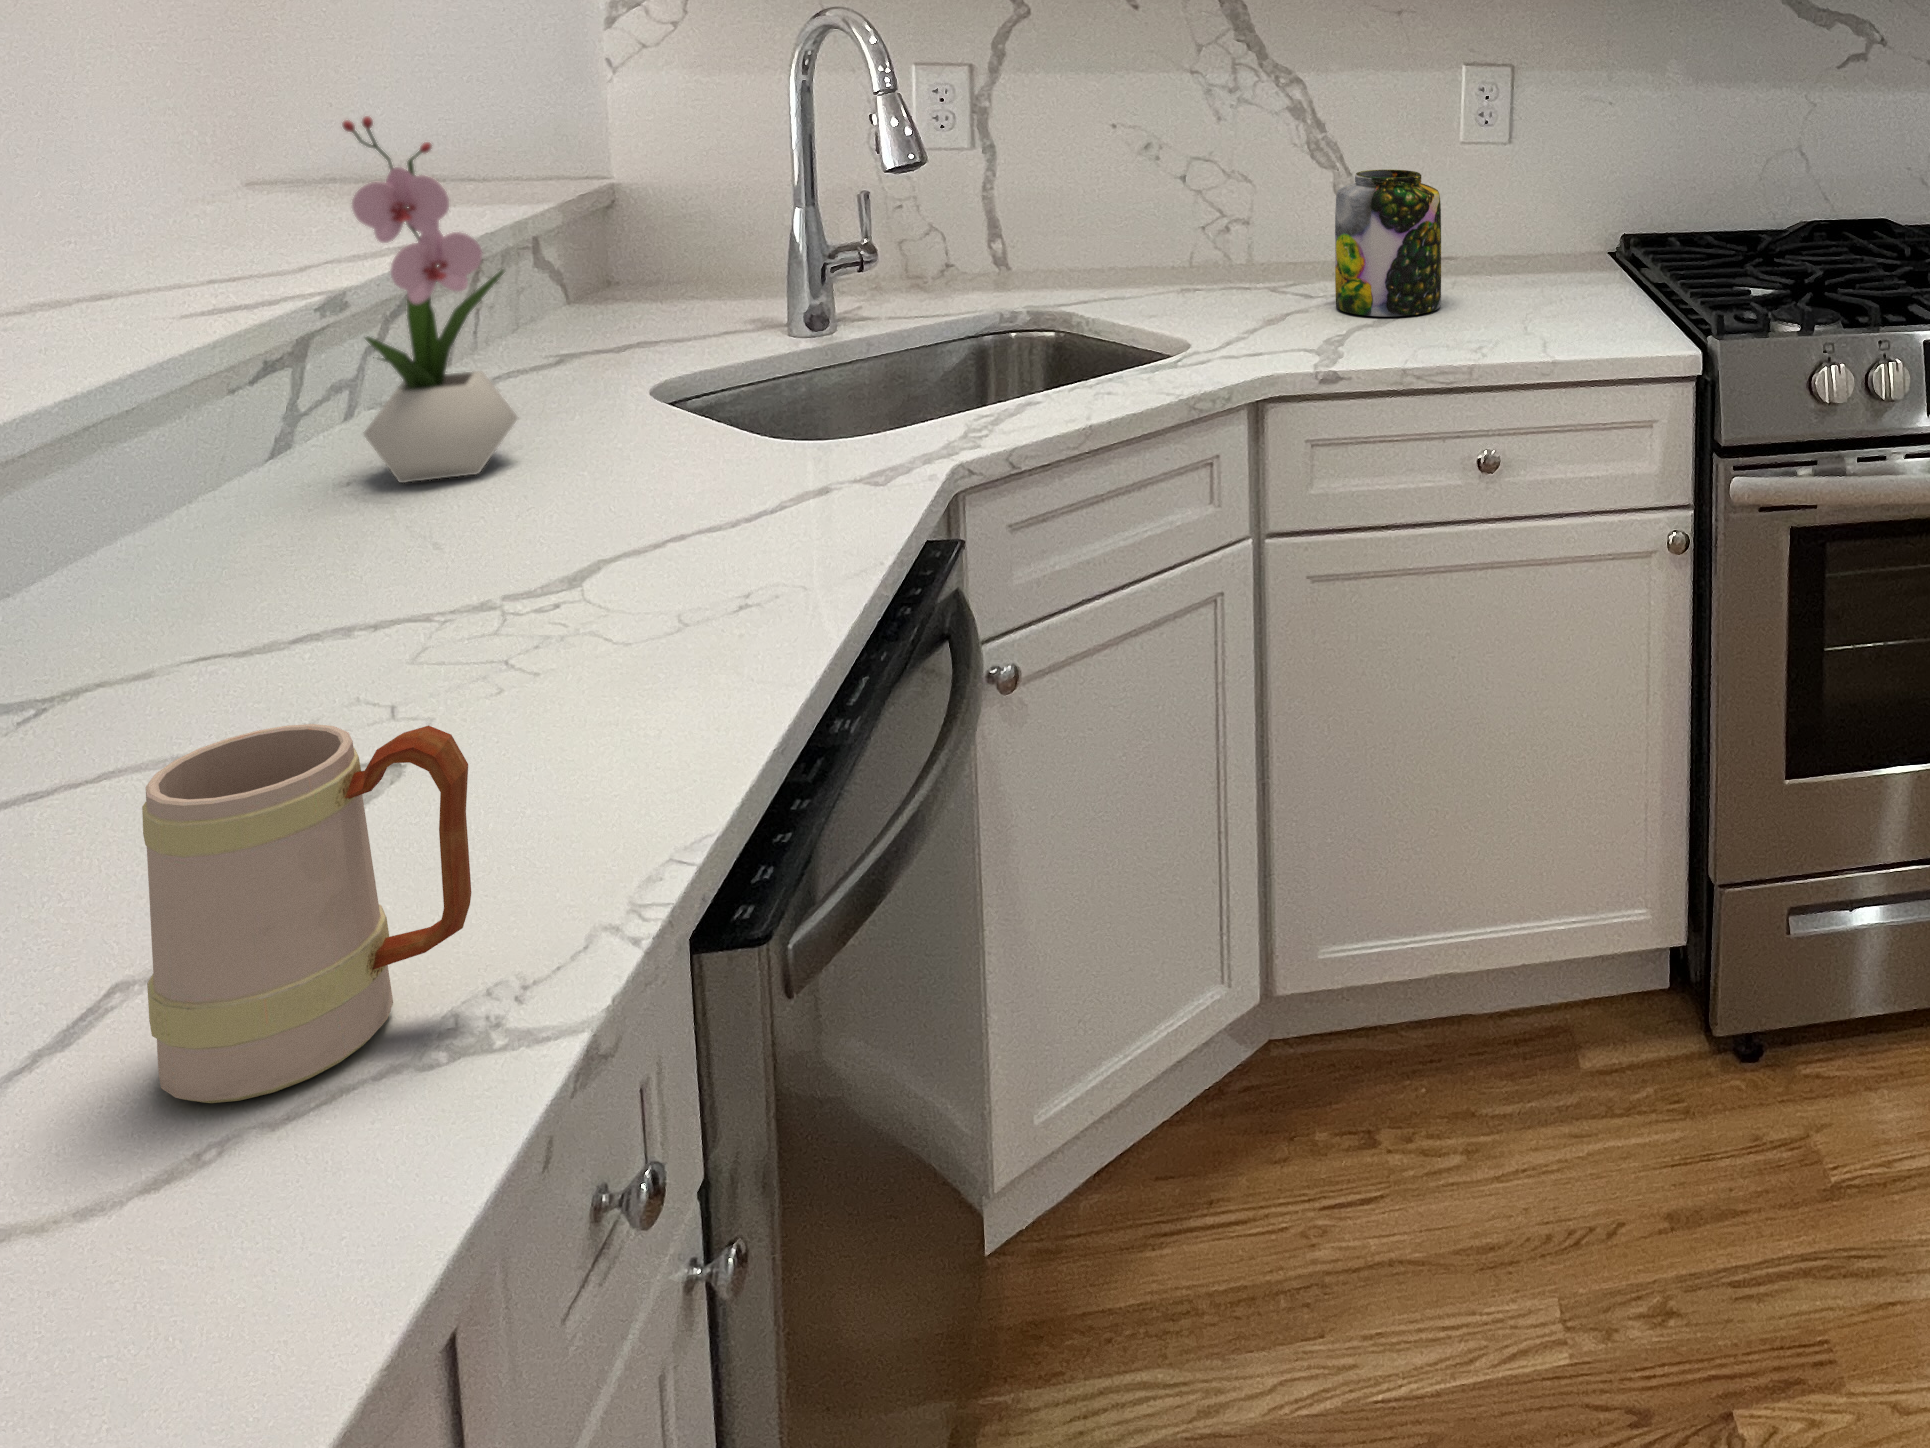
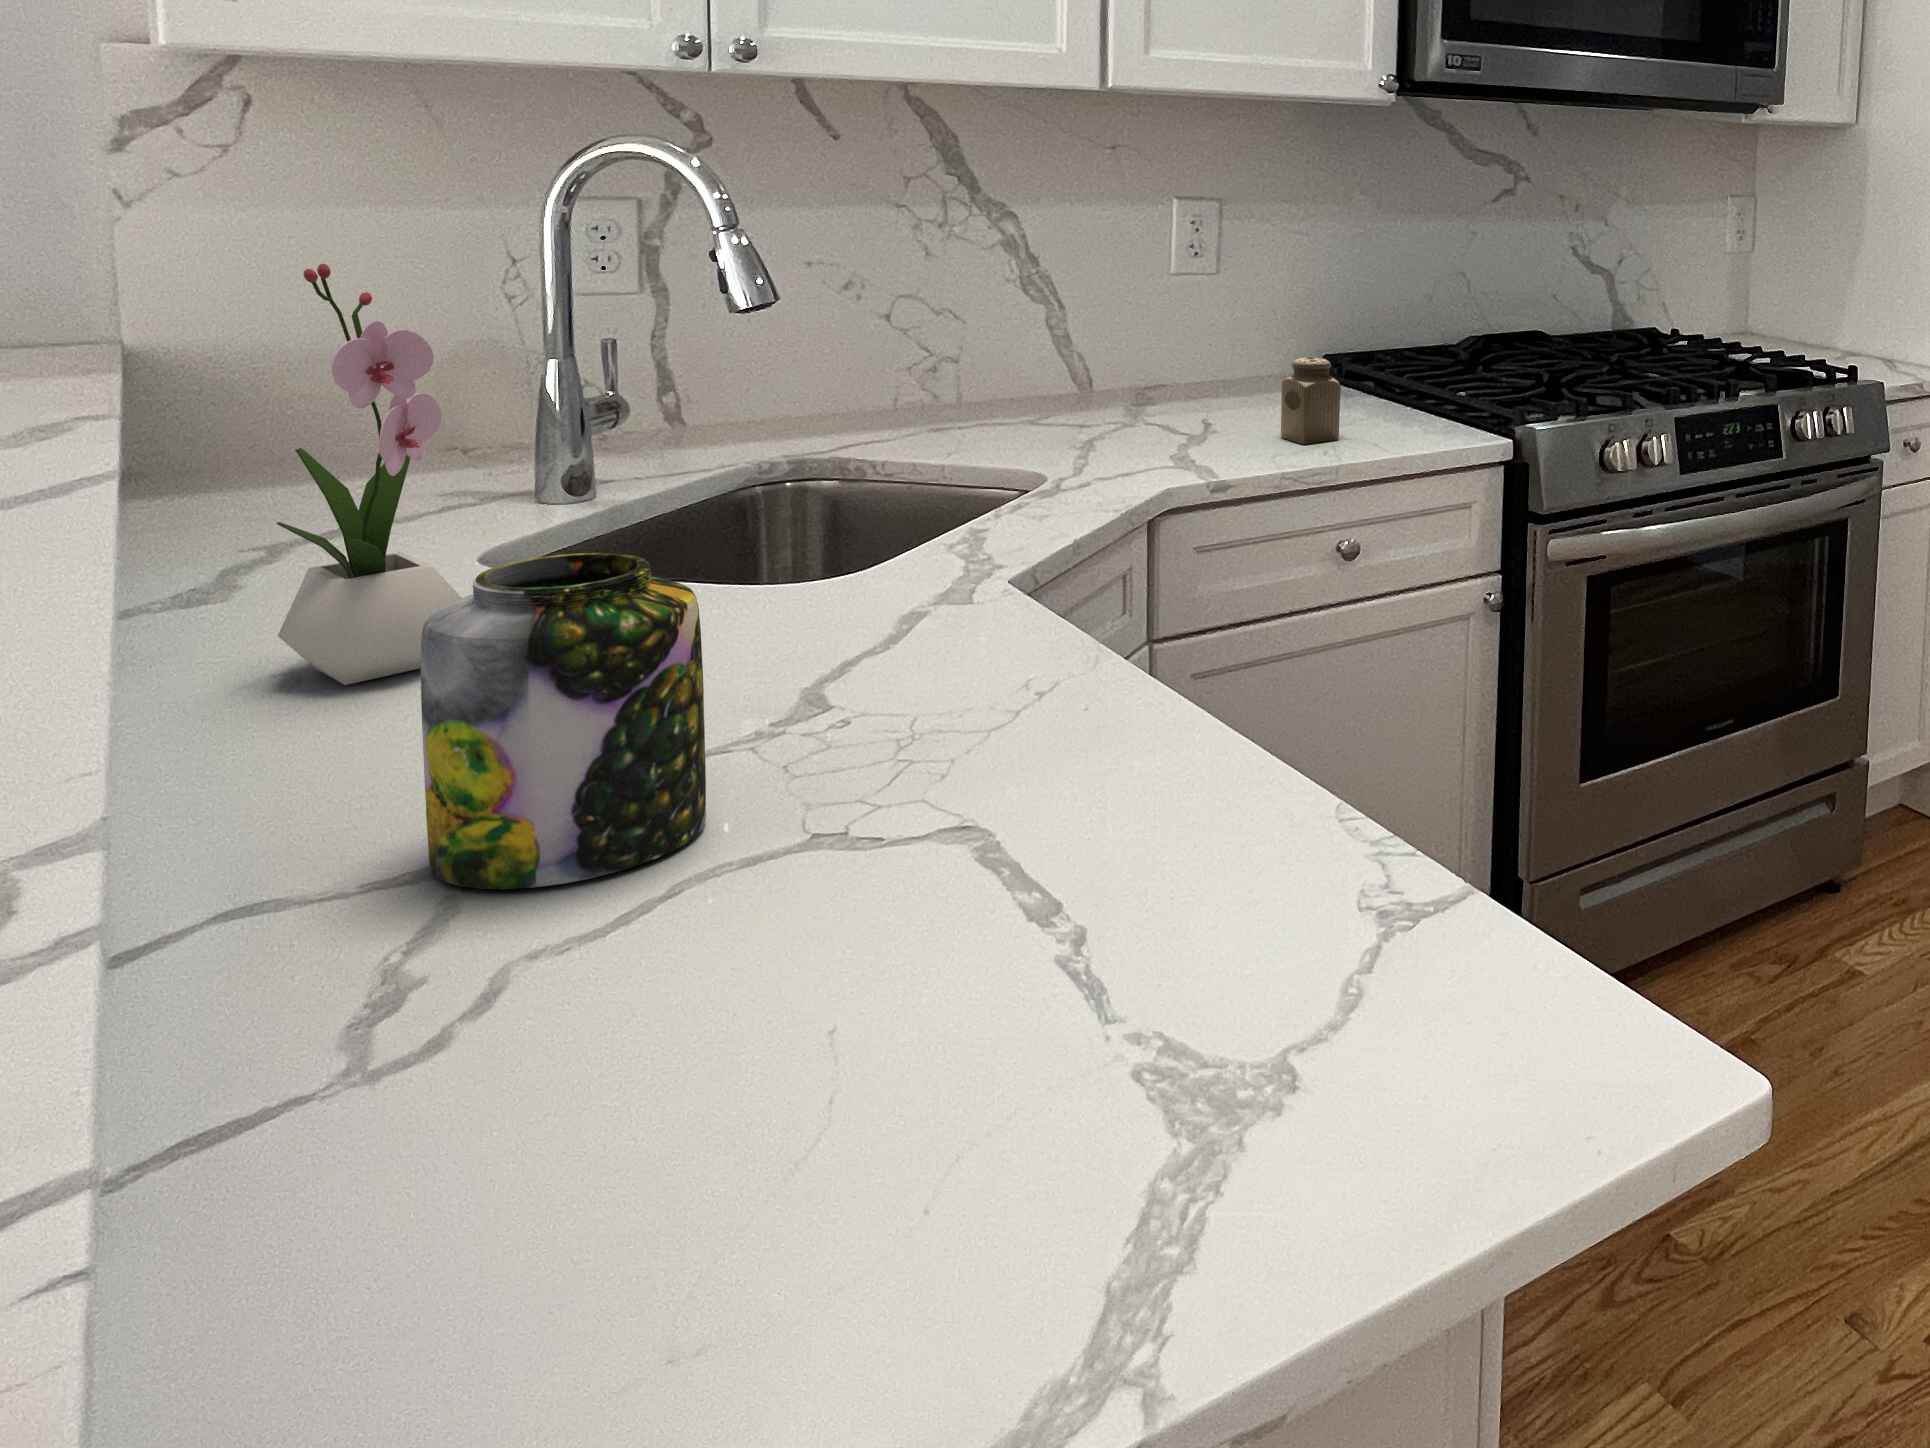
jar: present [1335,169,1441,316] -> present [420,553,706,889]
salt shaker: none [1472,240,1526,336] -> present [1281,358,1341,444]
mug: present [142,724,471,1103] -> none [1147,736,1357,1048]

